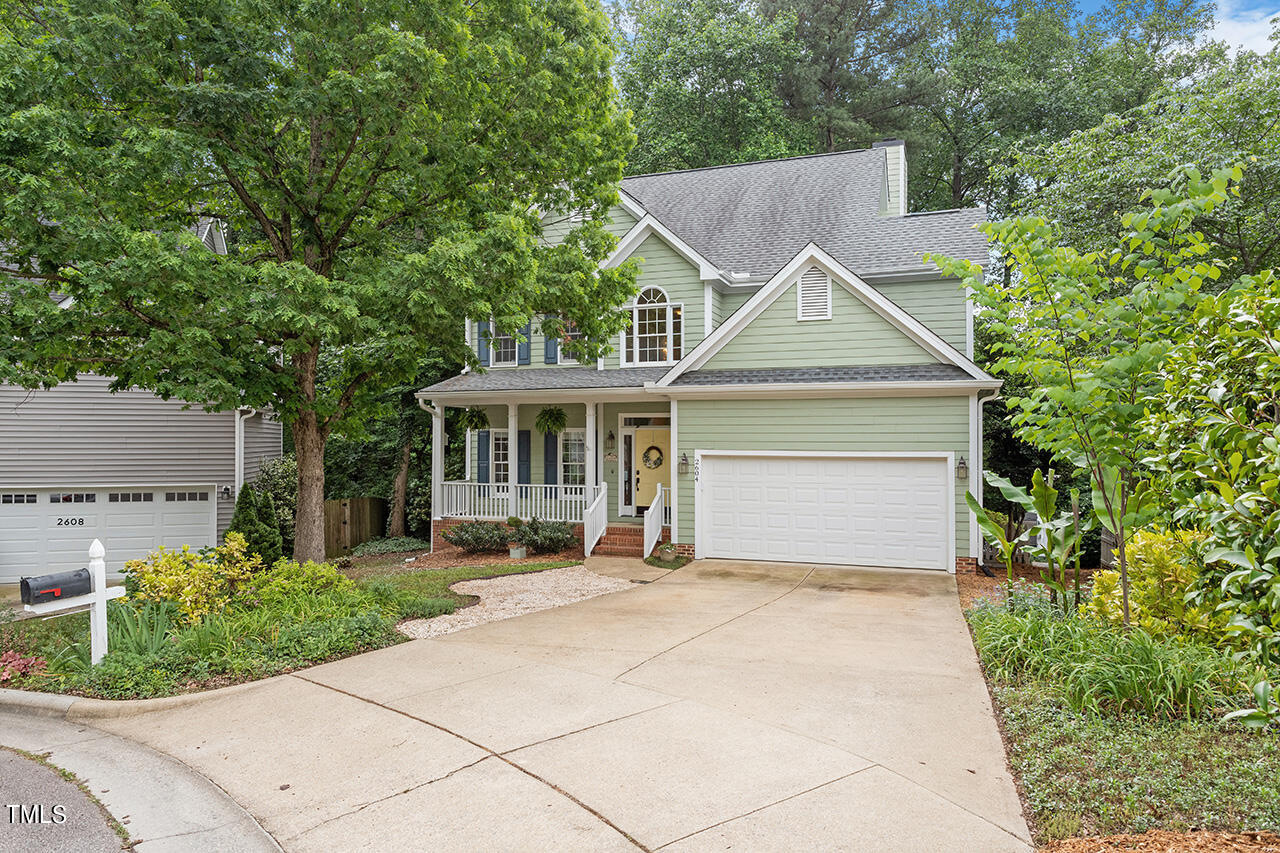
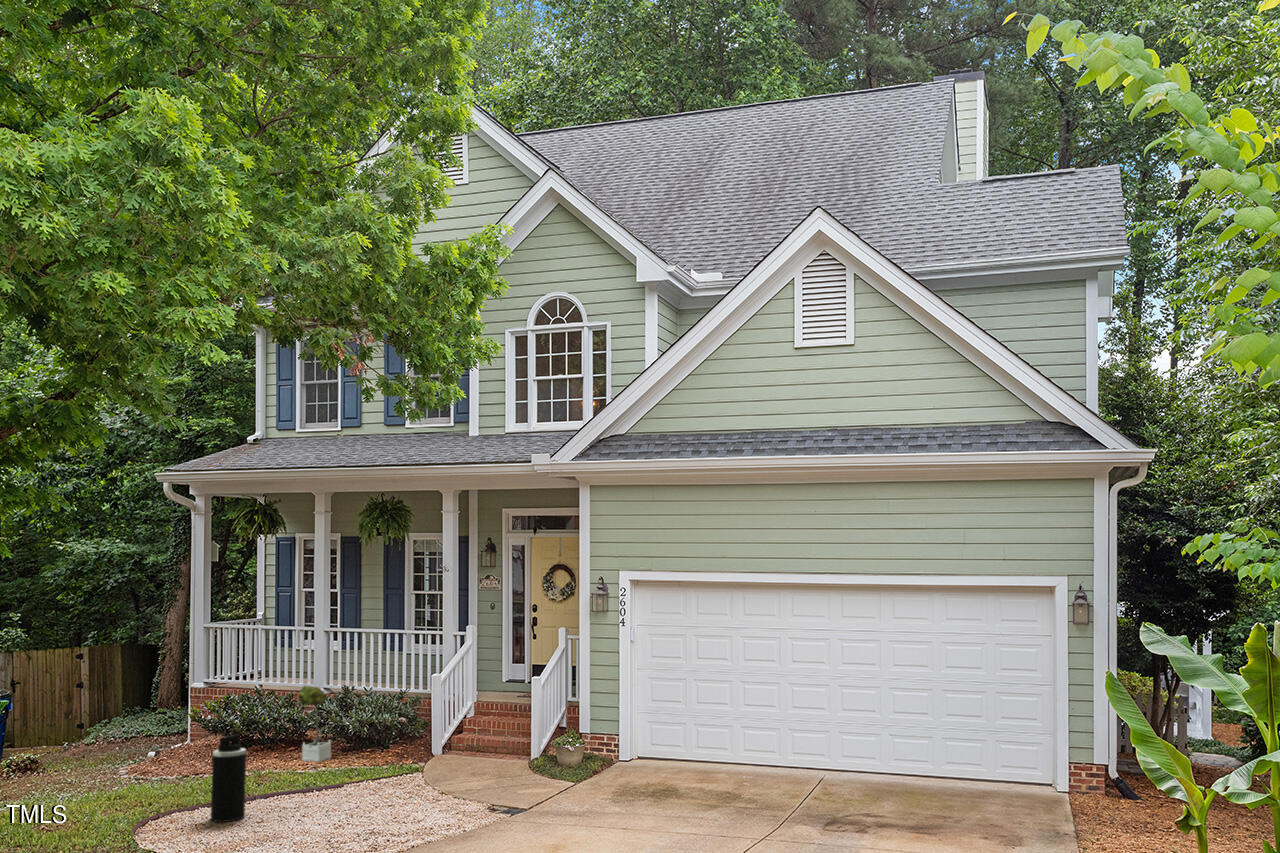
trash can: none [480,537,498,583] -> present [211,735,246,822]

